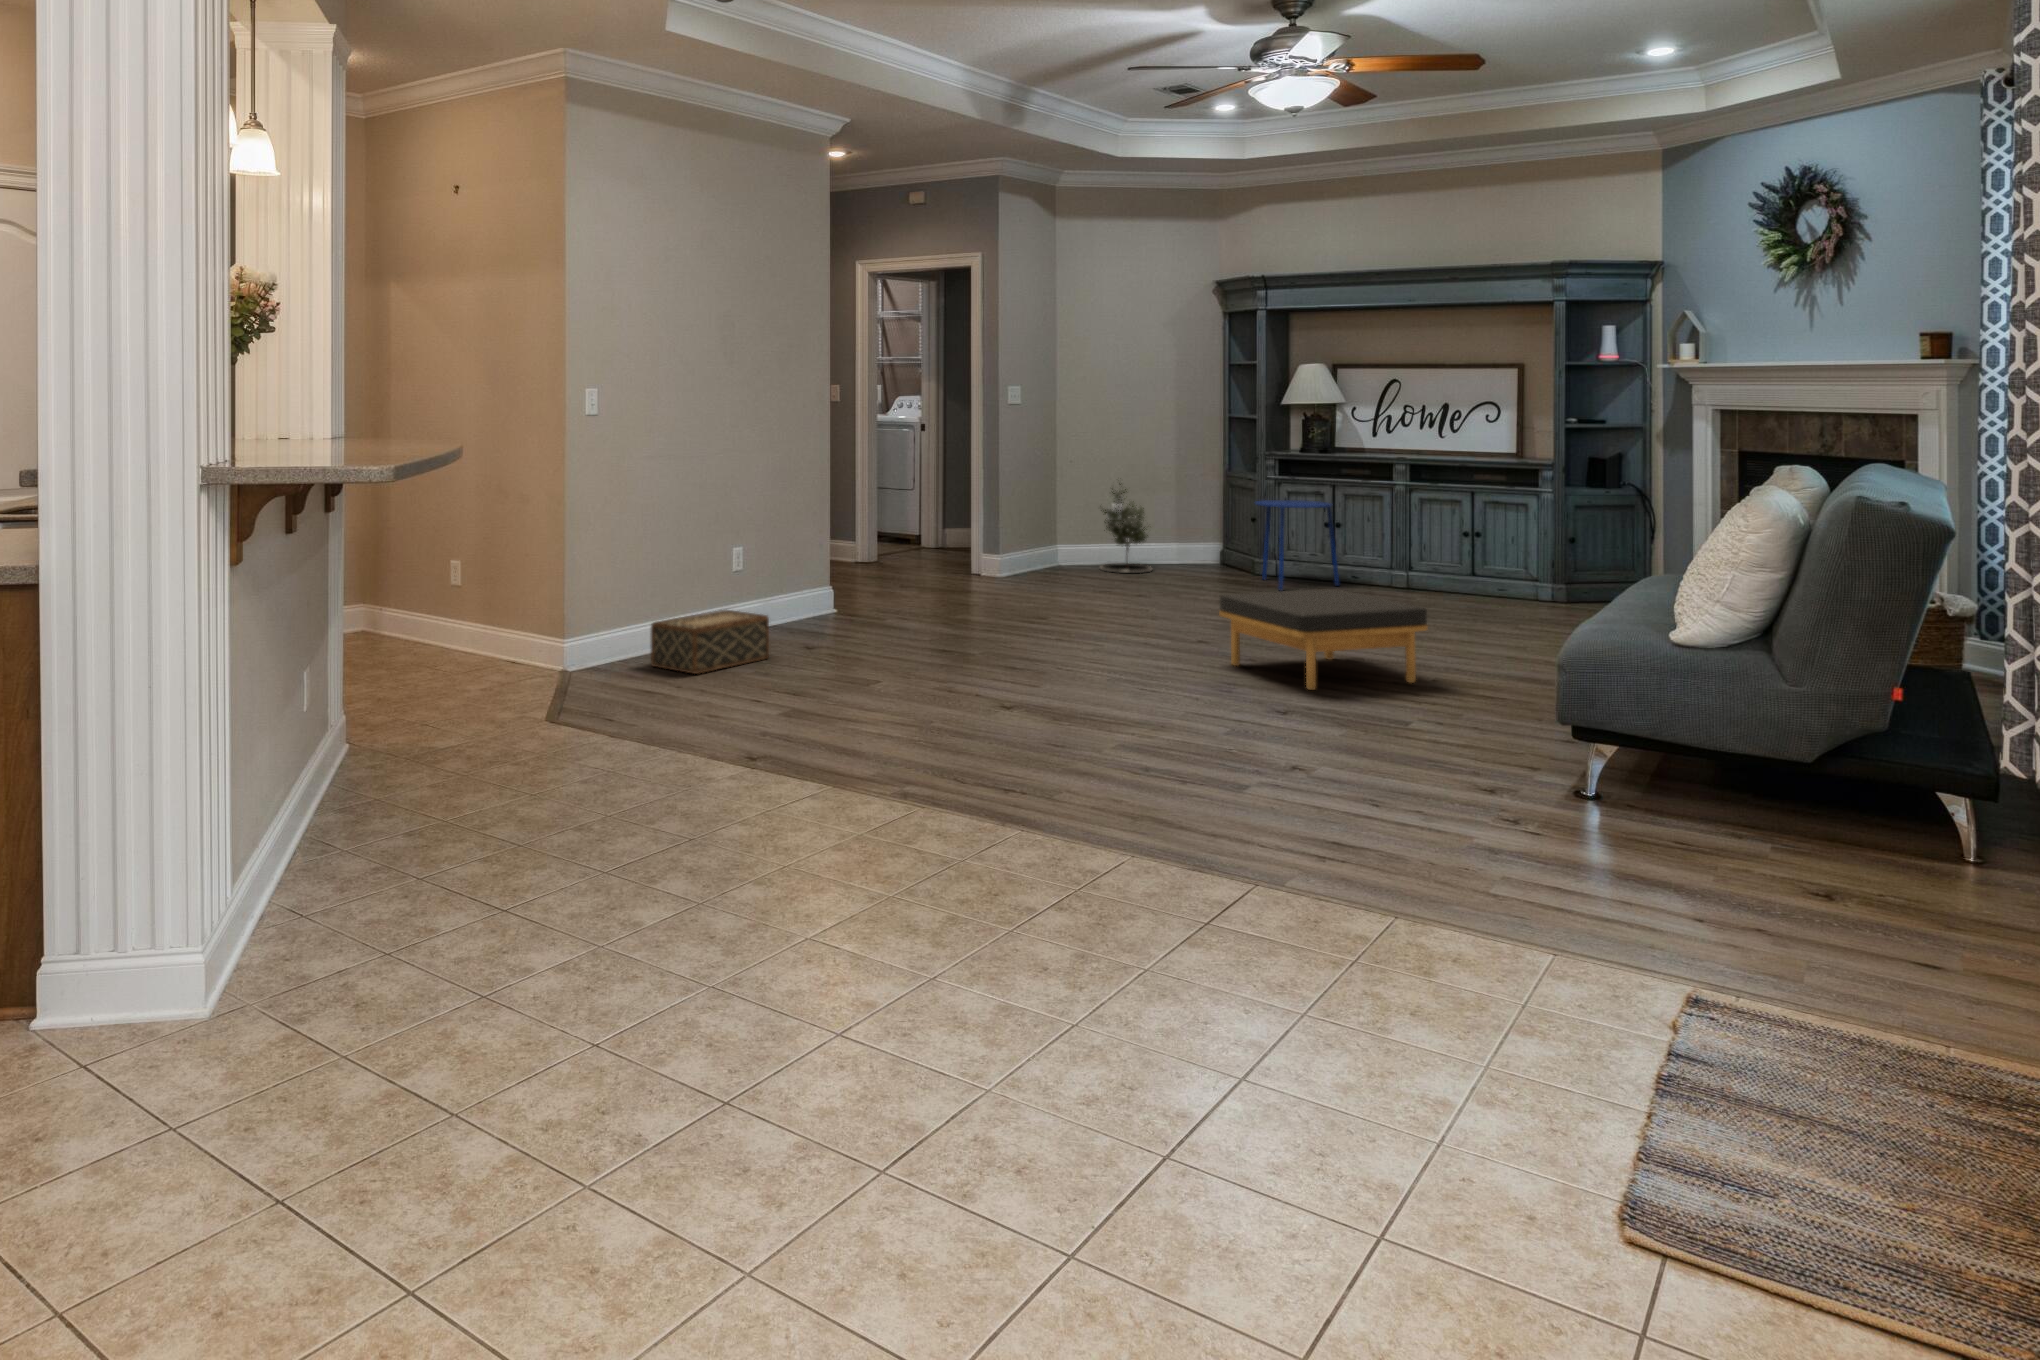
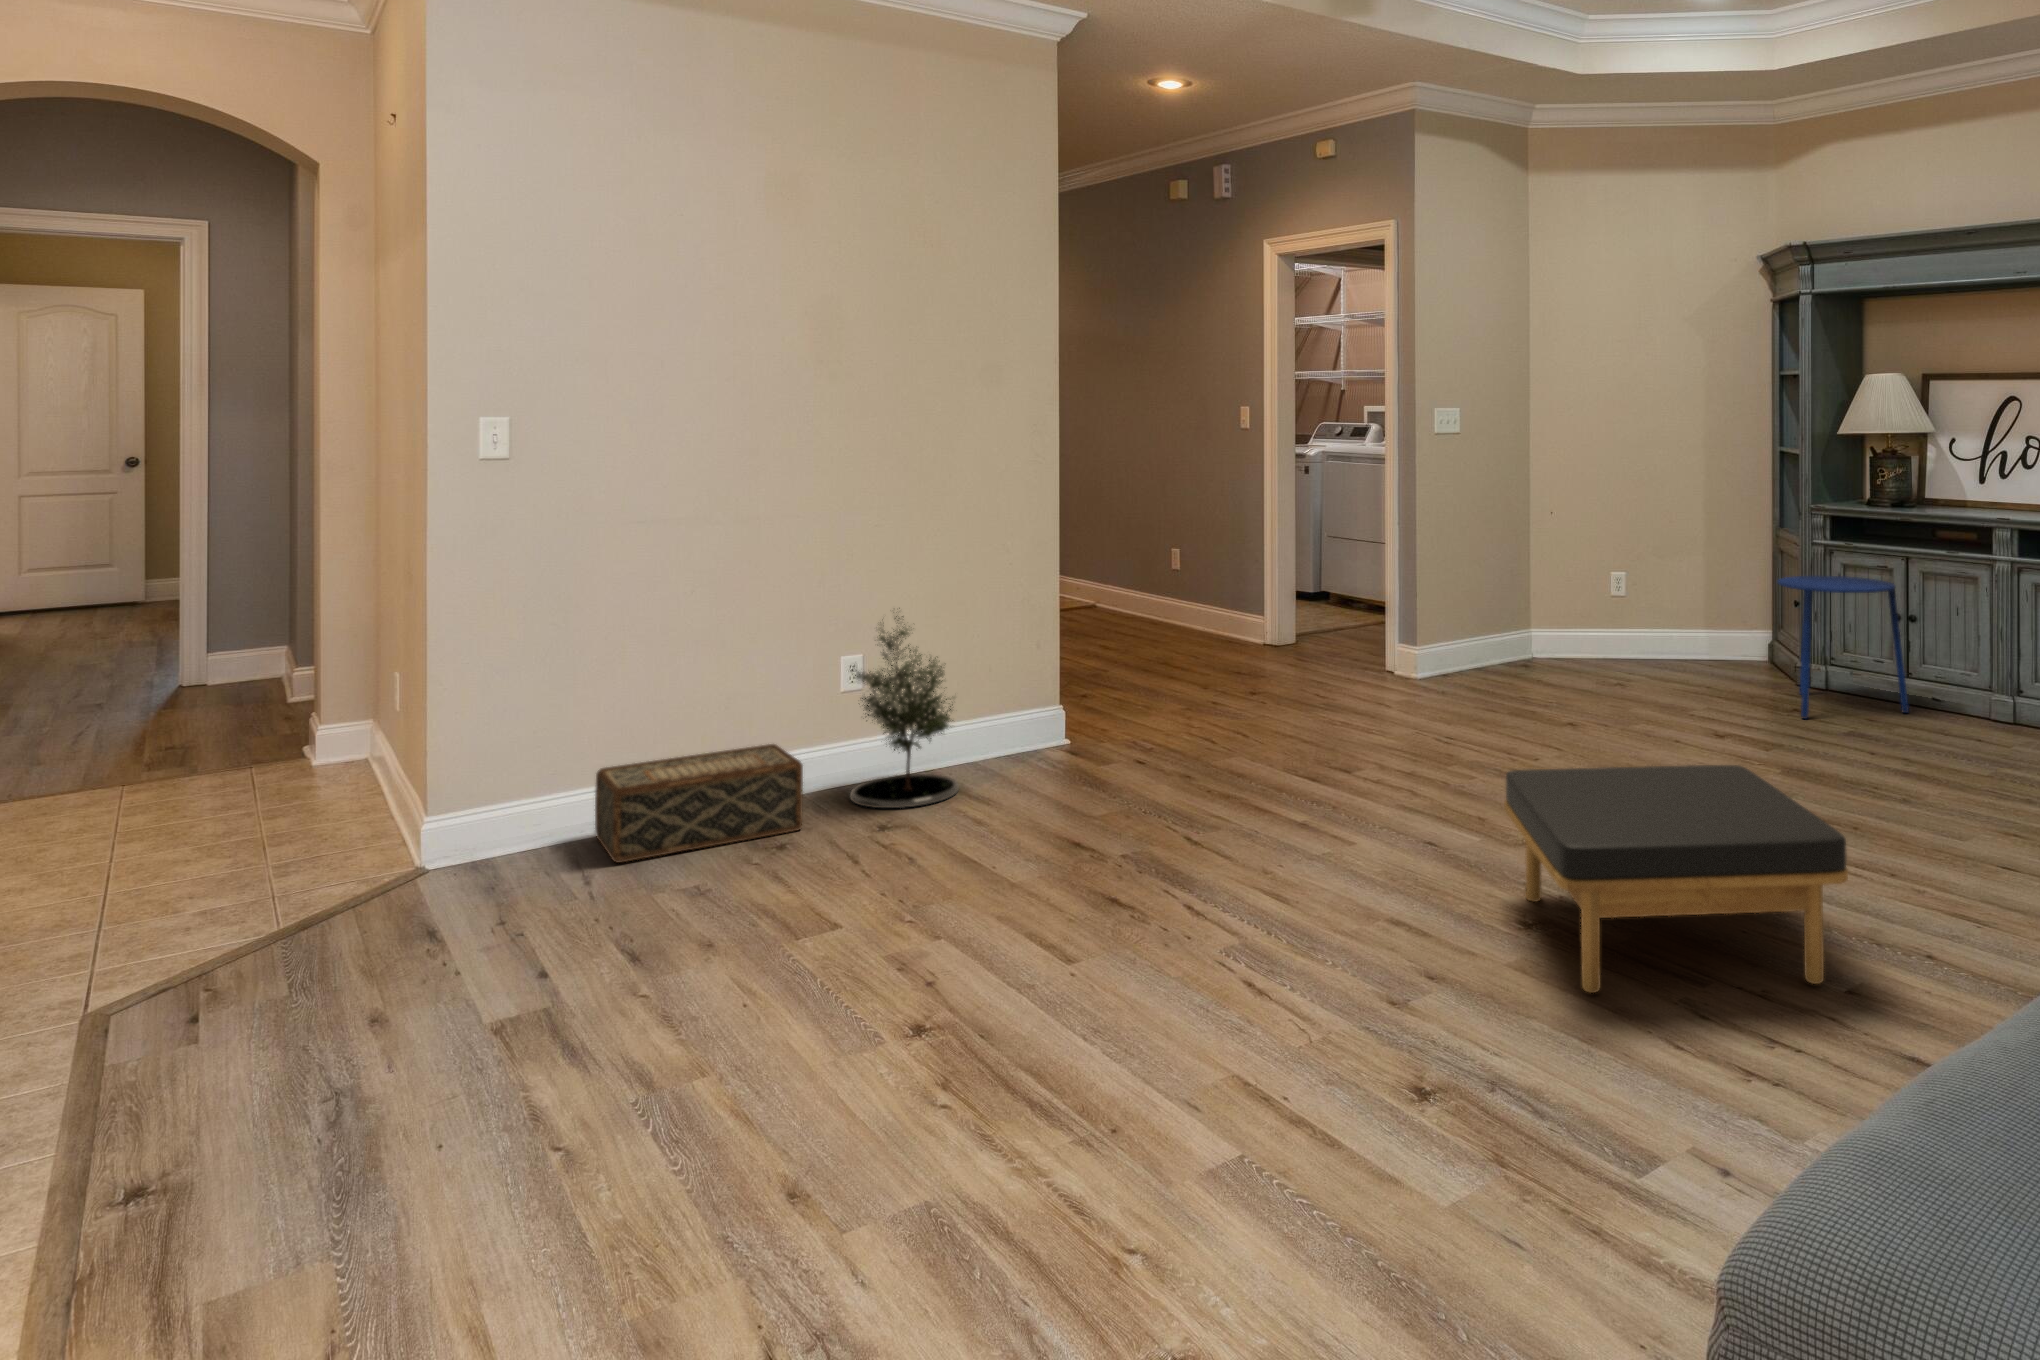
potted tree: present [1100,483,1152,573] -> present [850,608,959,808]

